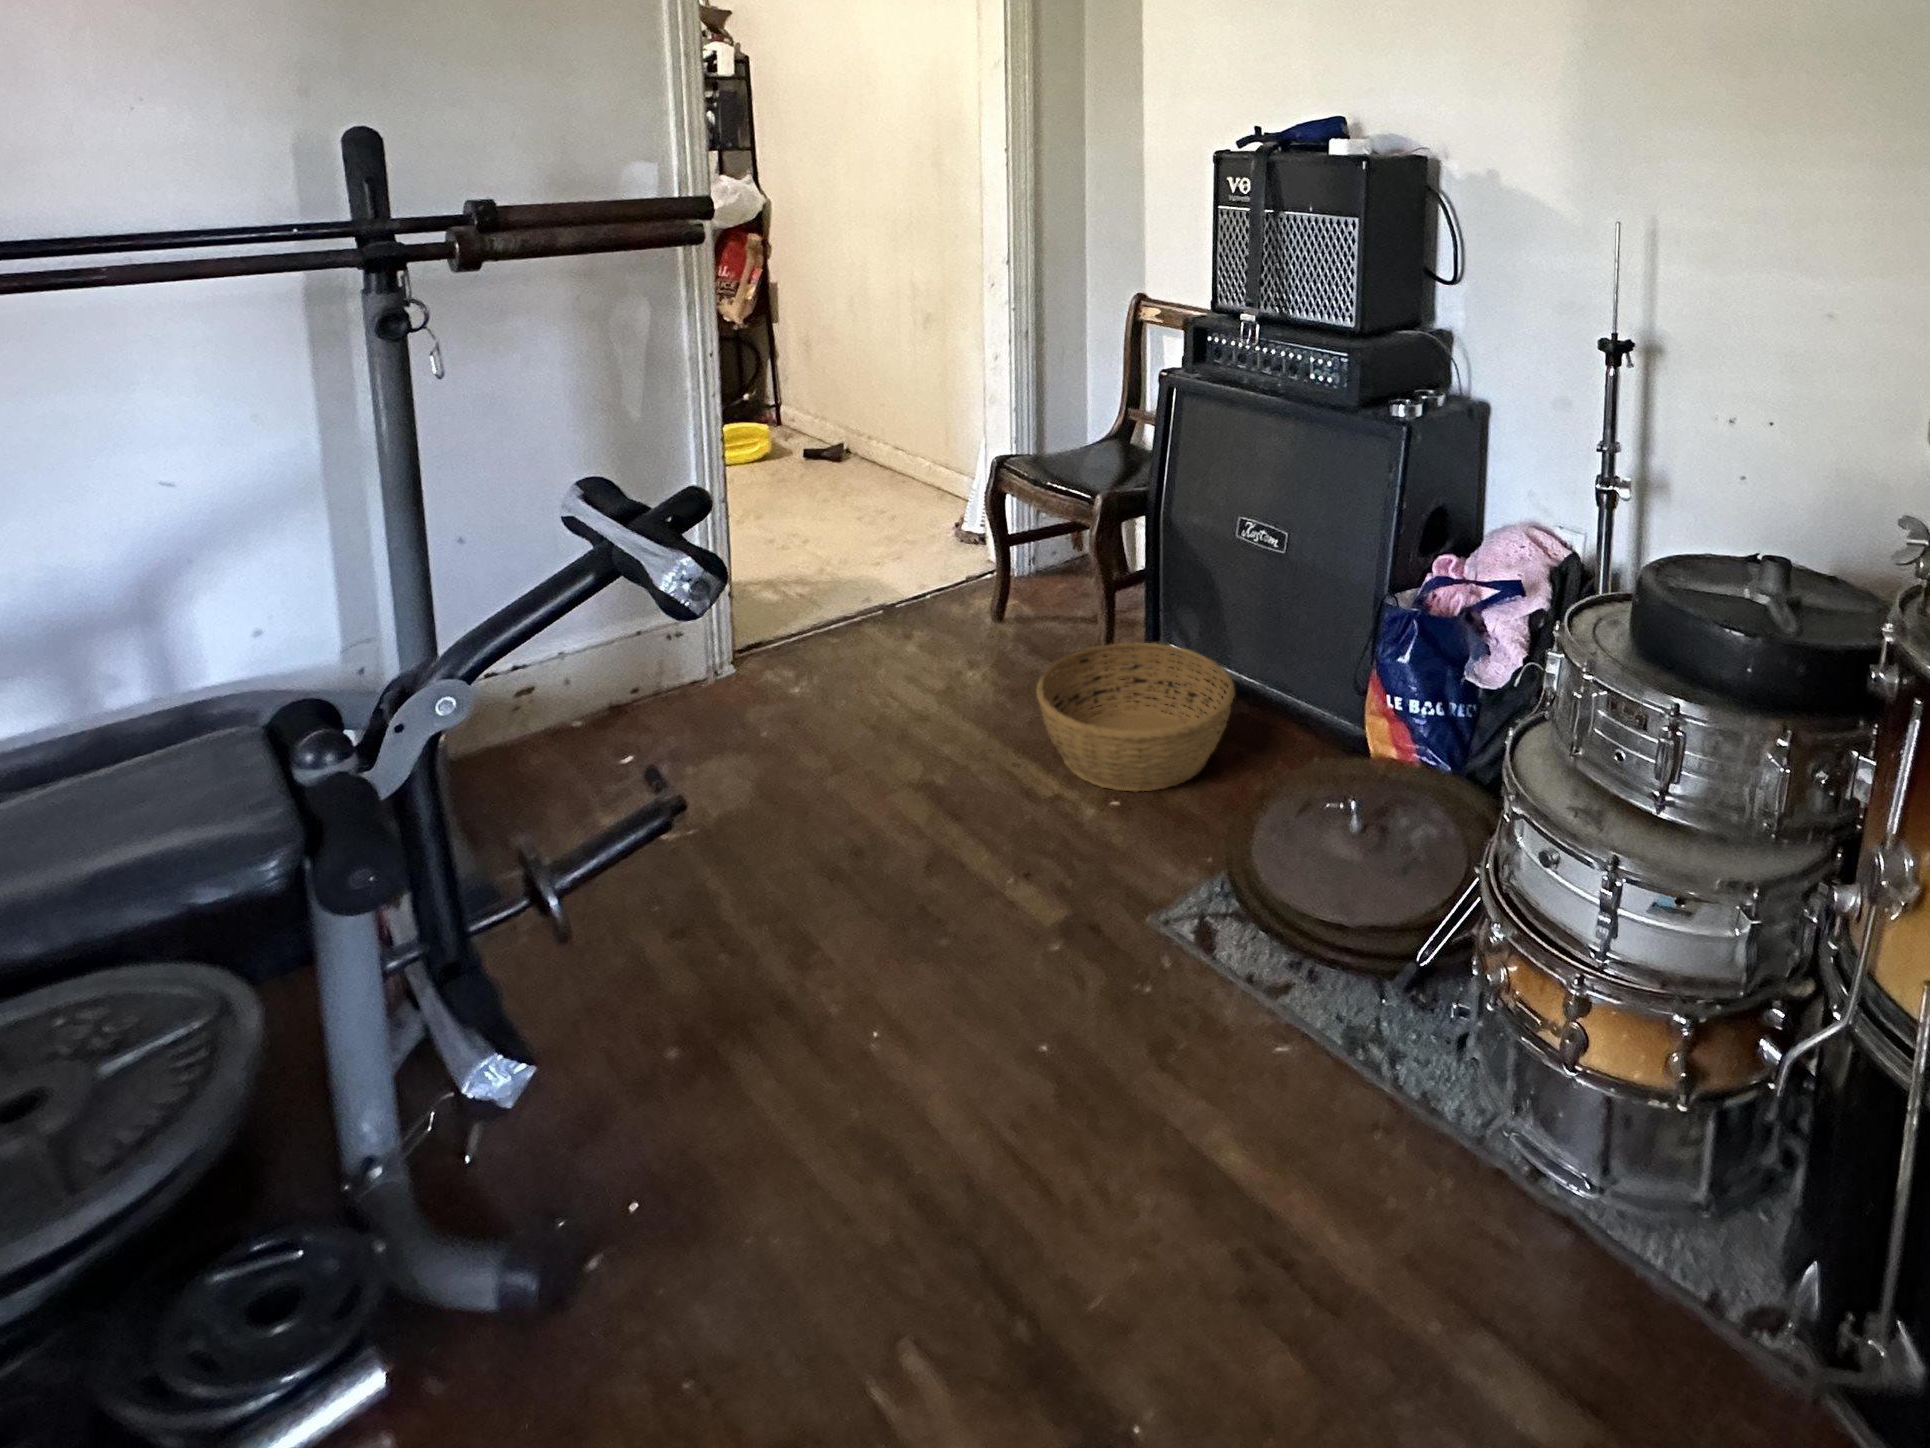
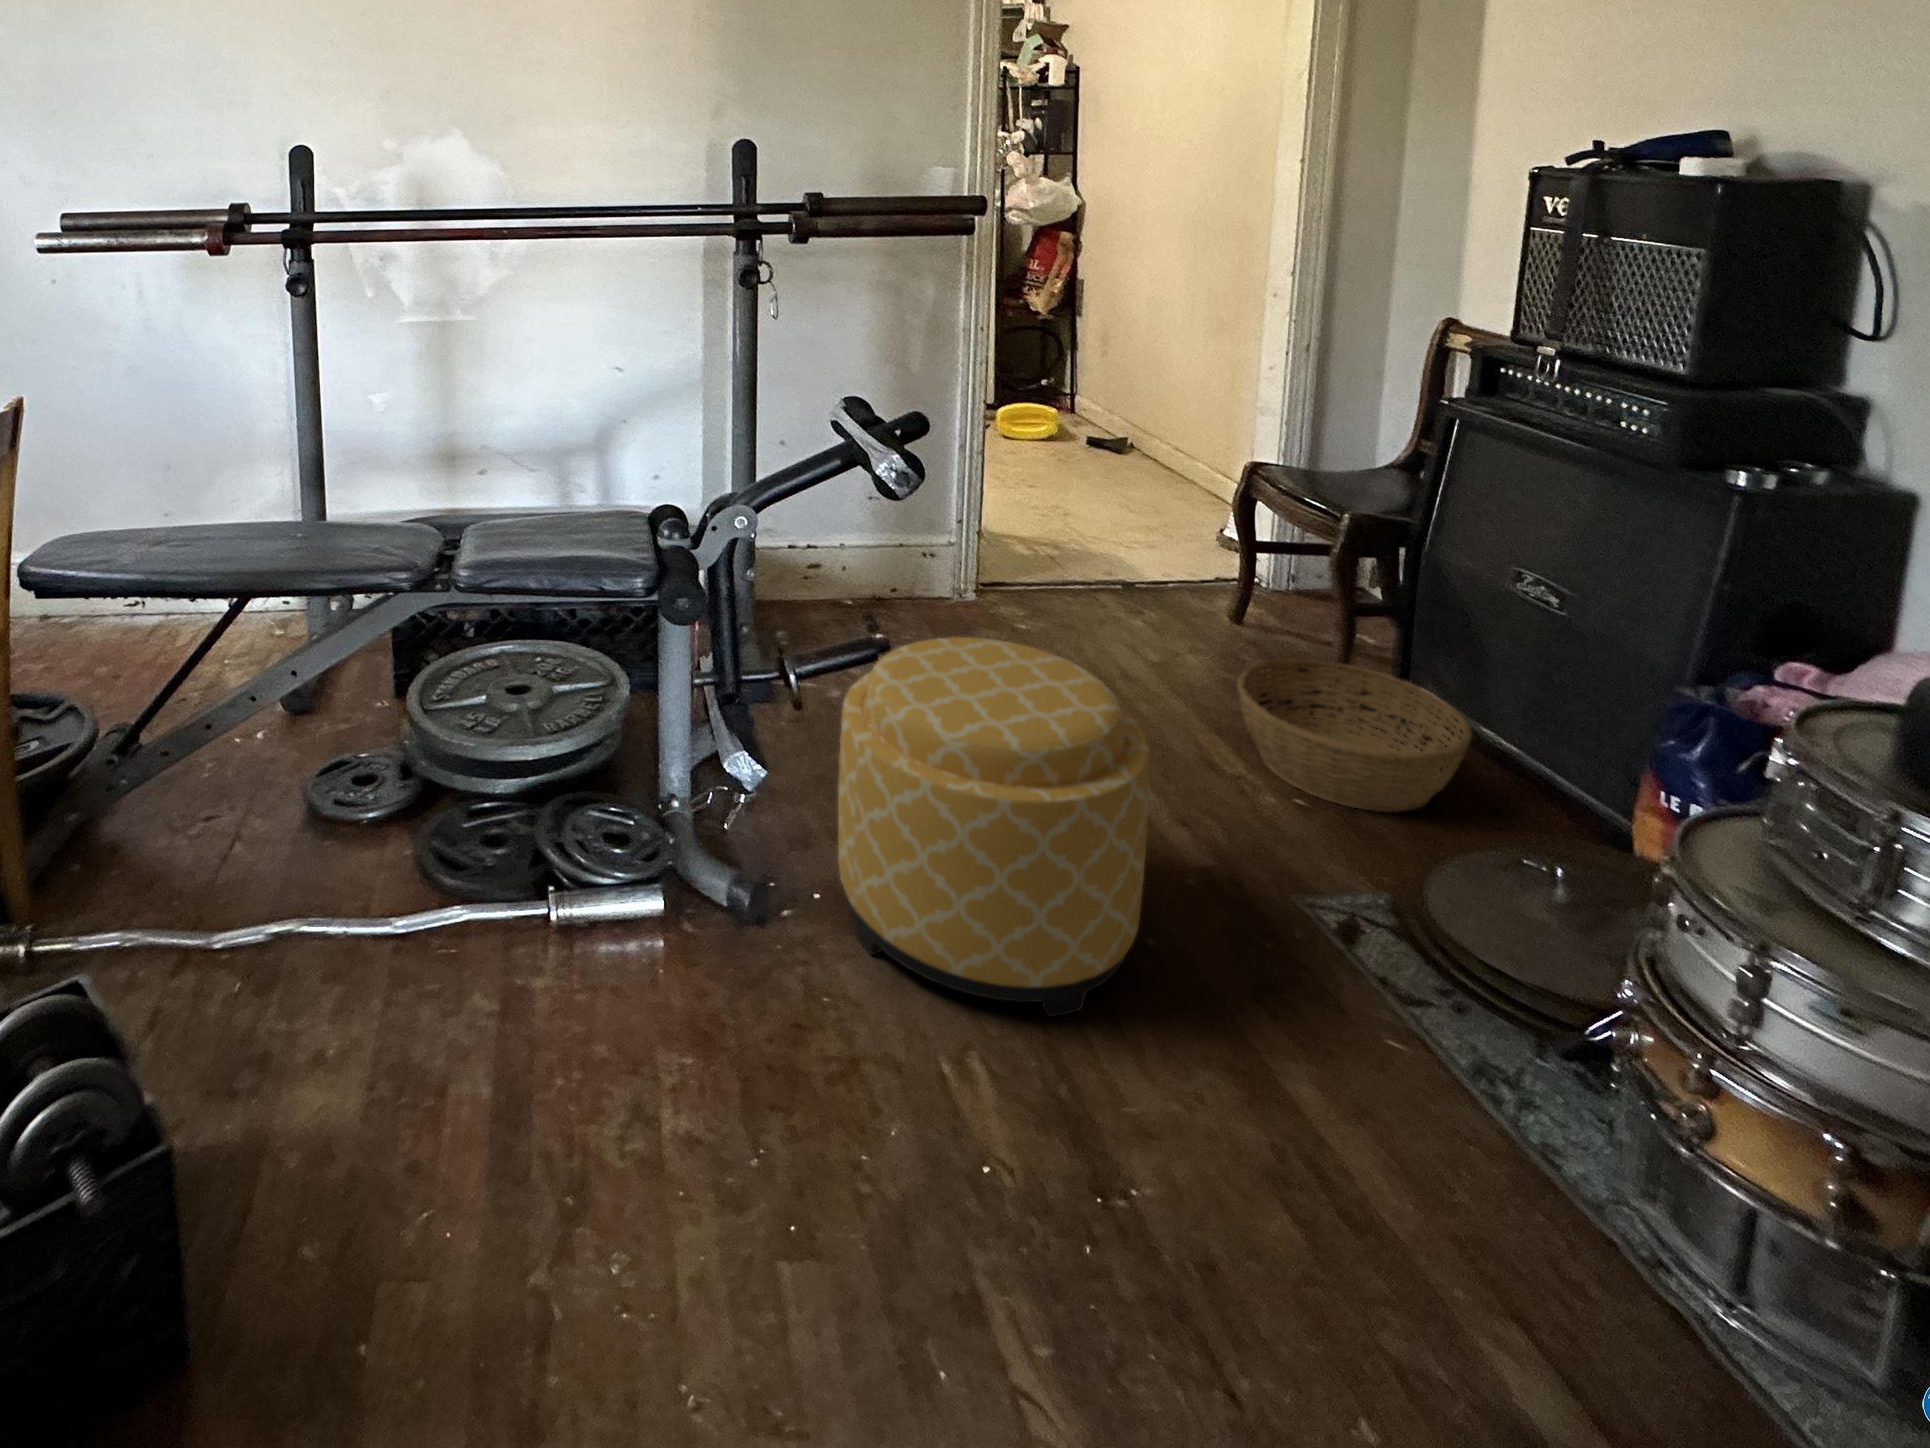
ottoman: none [640,748,1035,1264] -> present [838,637,1149,1017]

